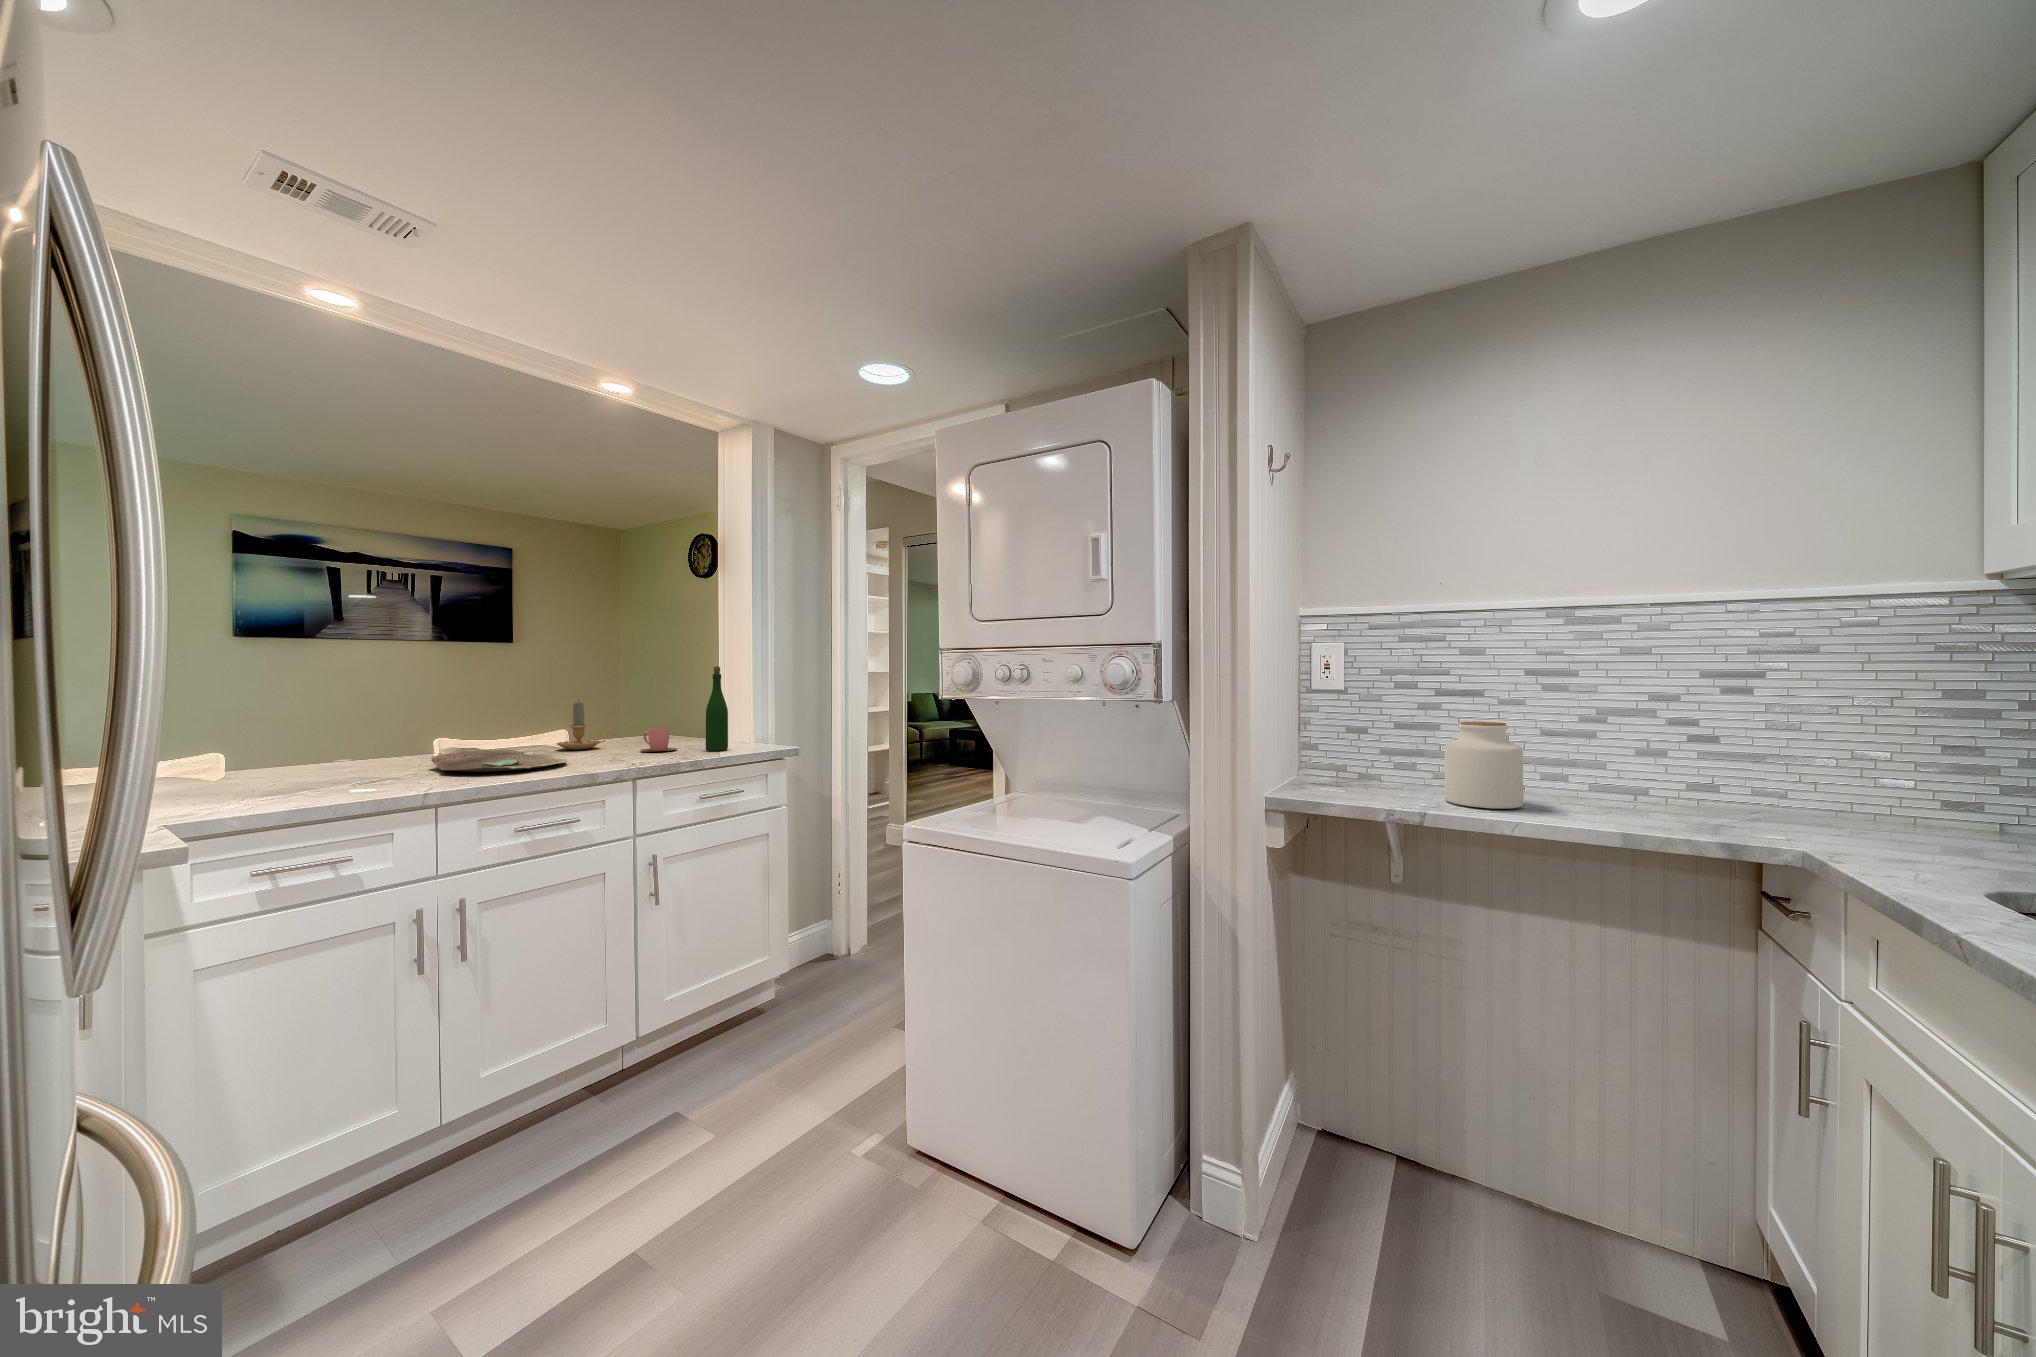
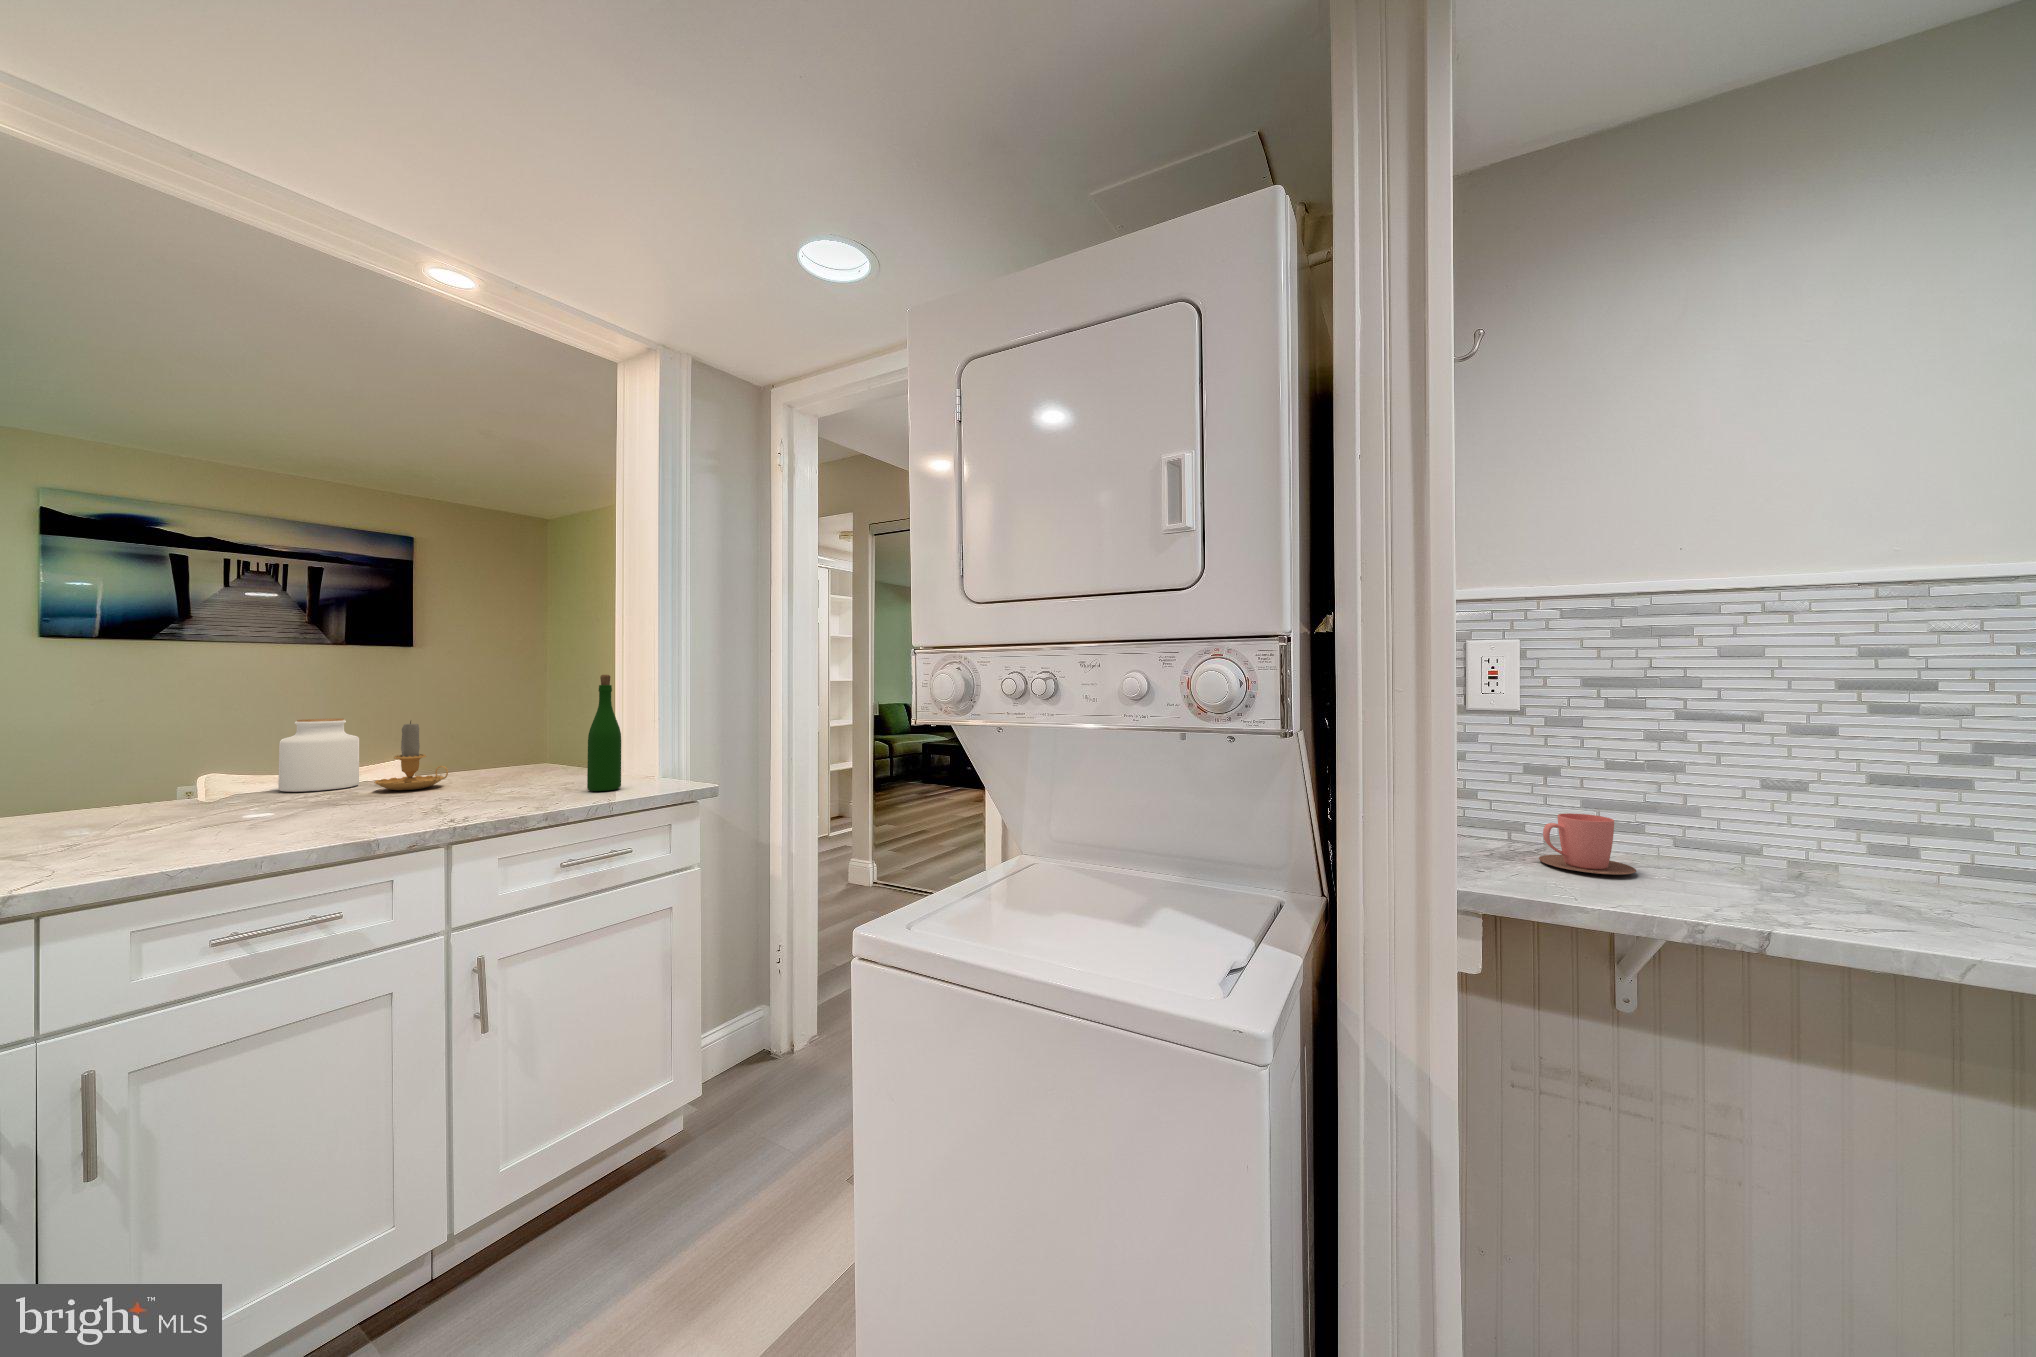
jar: present [1445,722,1523,809] -> present [278,719,359,792]
cup: present [640,728,677,751] -> present [1539,813,1636,875]
decorative bowl: present [431,747,567,772] -> none [110,795,357,840]

